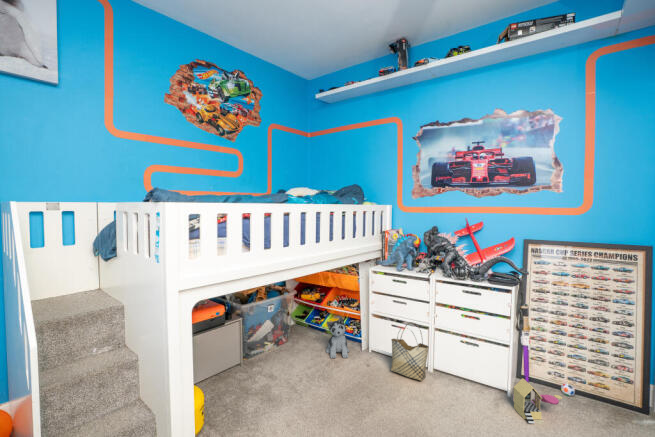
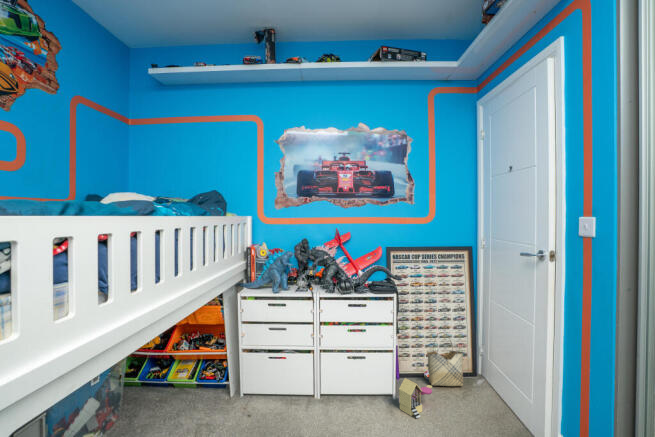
plush toy: present [326,317,349,358] -> none [185,360,219,420]
woven basket: present [391,322,429,381] -> present [427,332,463,386]

